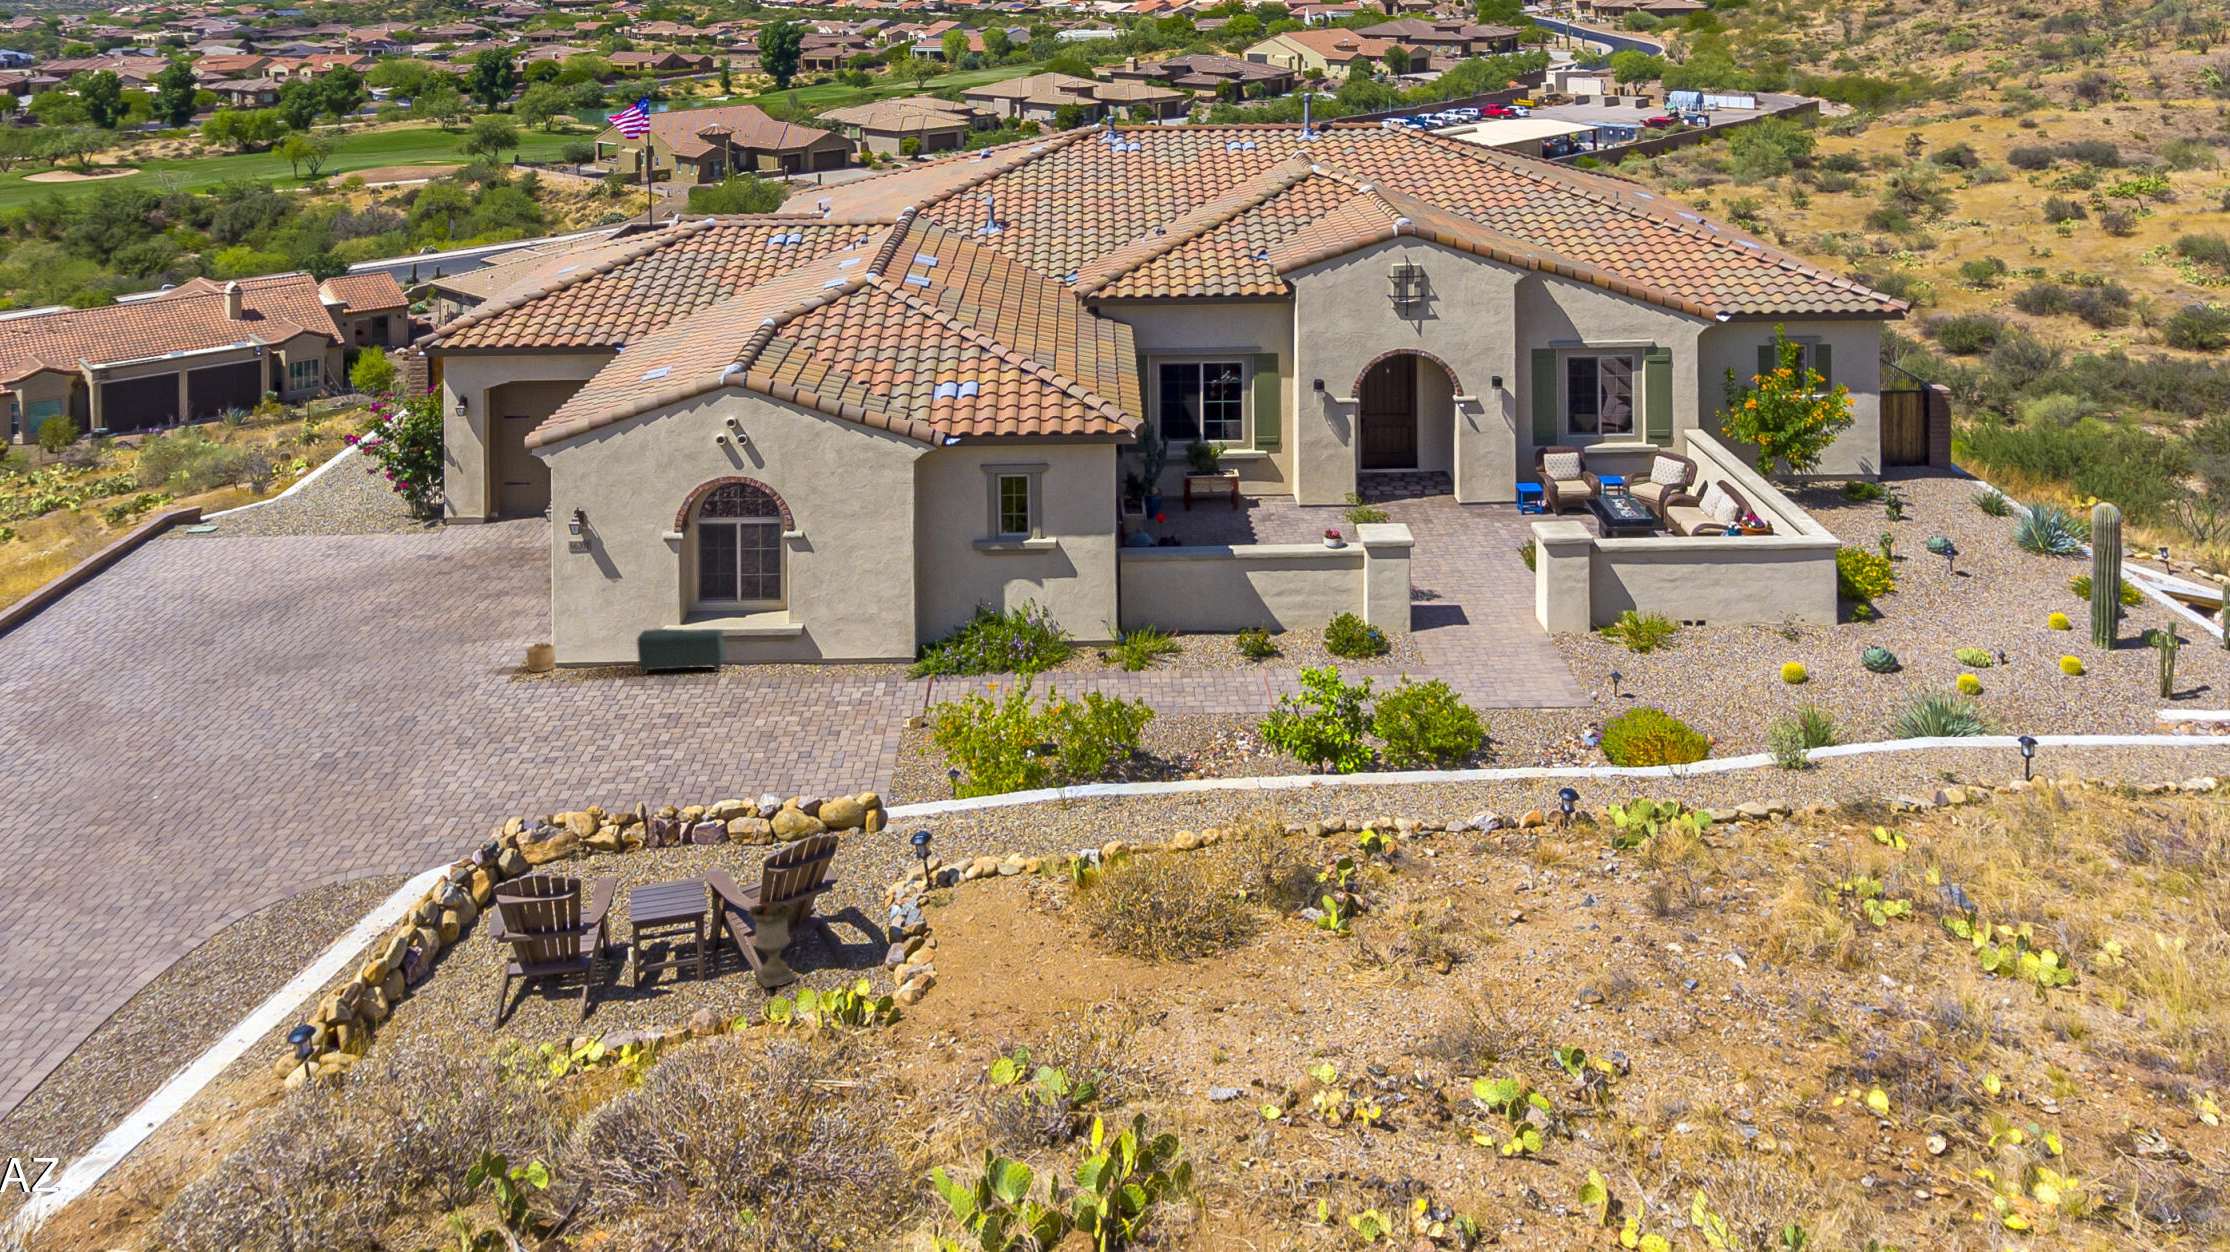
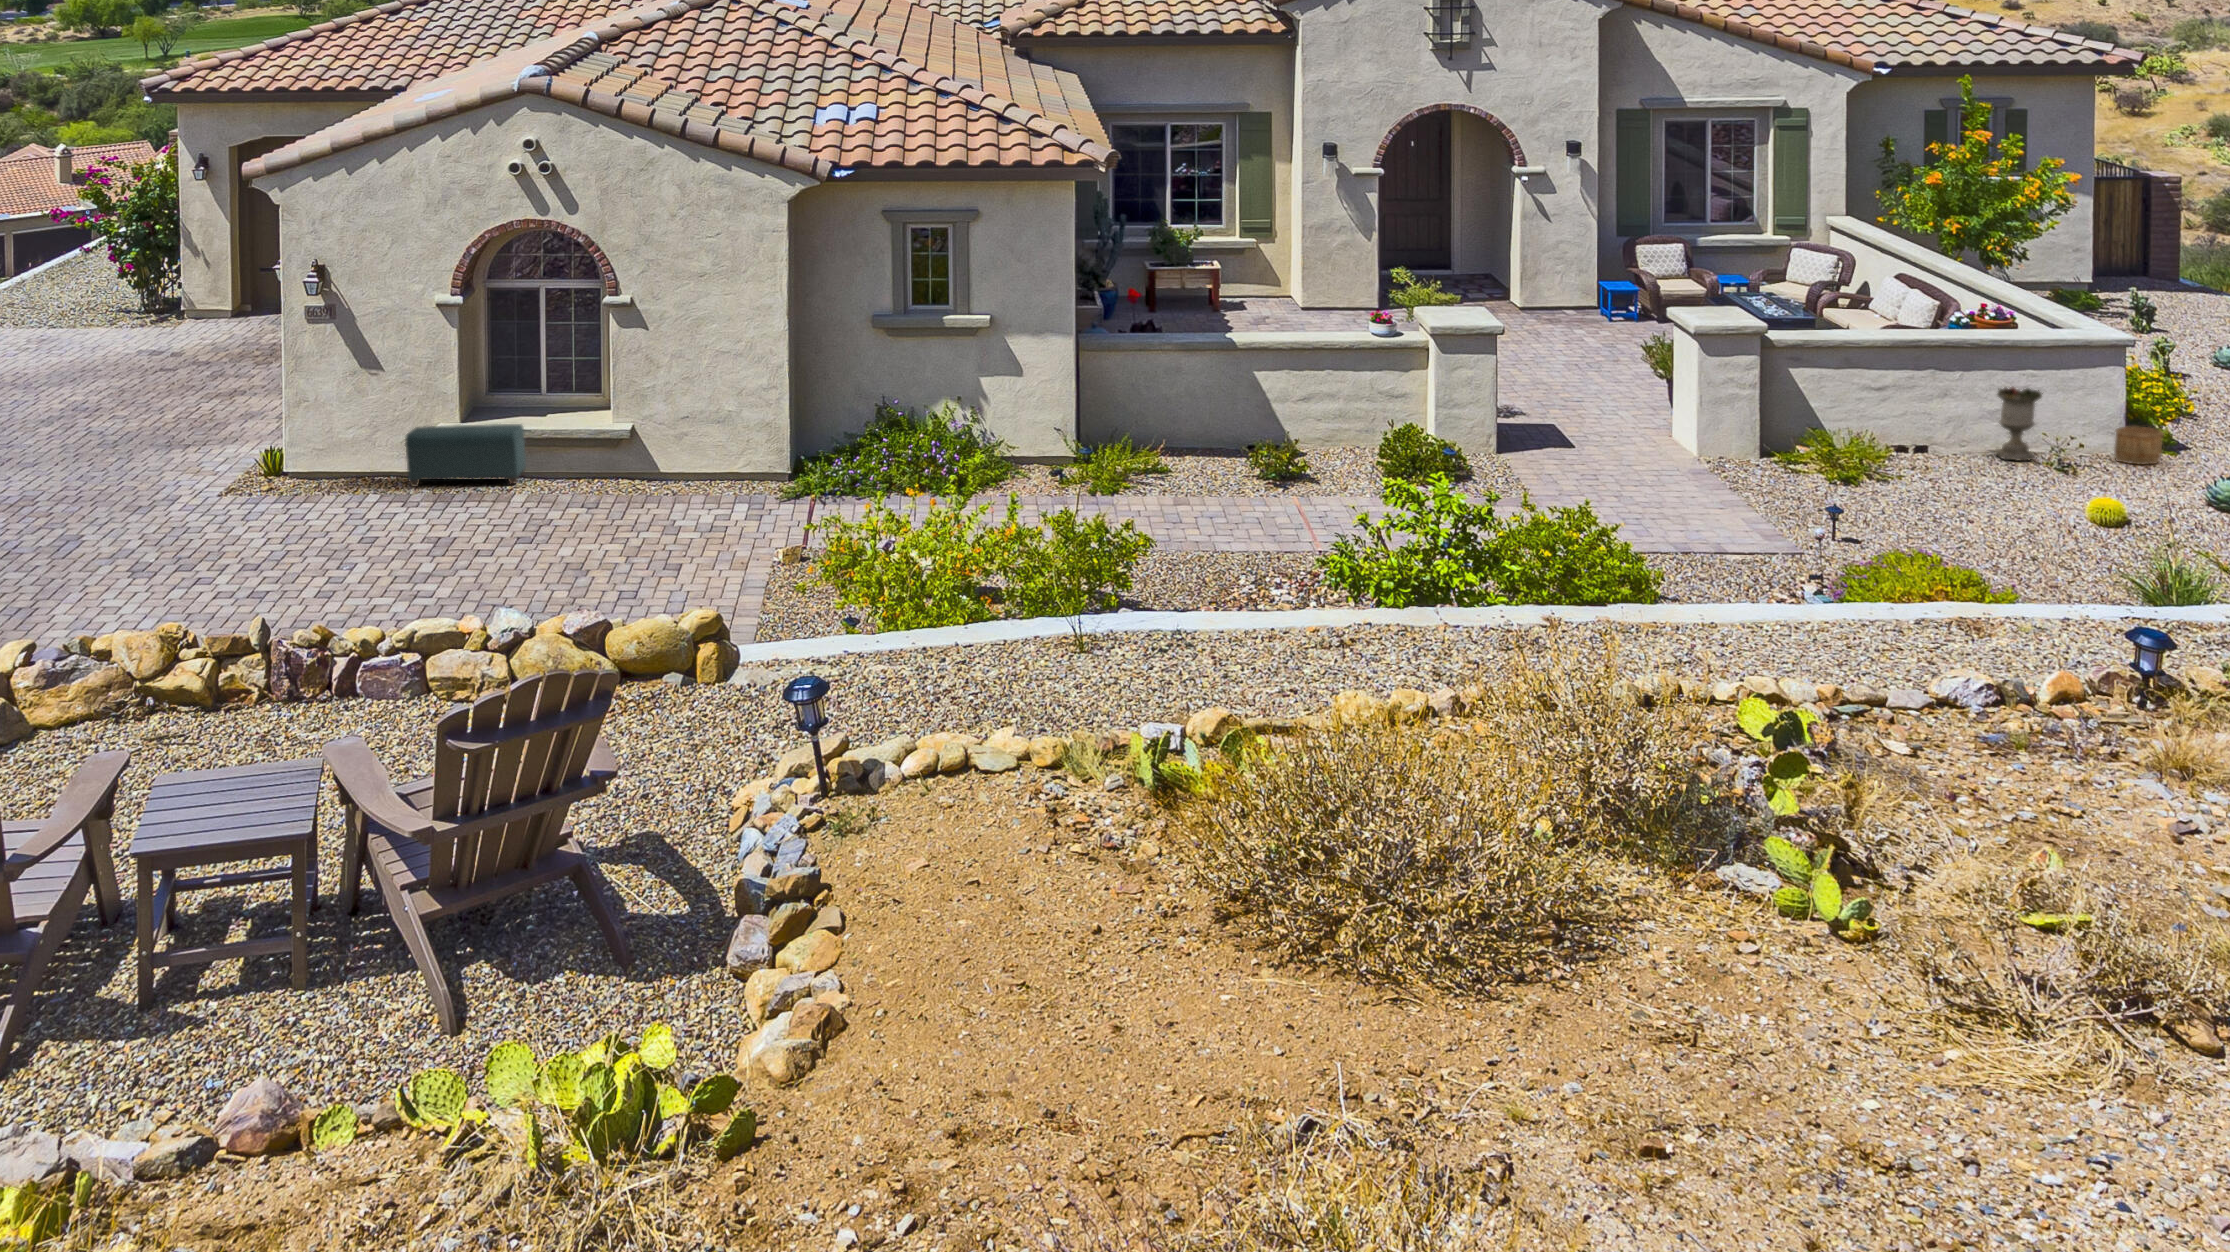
wooden bucket: present [526,644,555,672] -> present [2114,426,2163,465]
planter: present [748,902,796,988] -> present [1996,387,2043,461]

